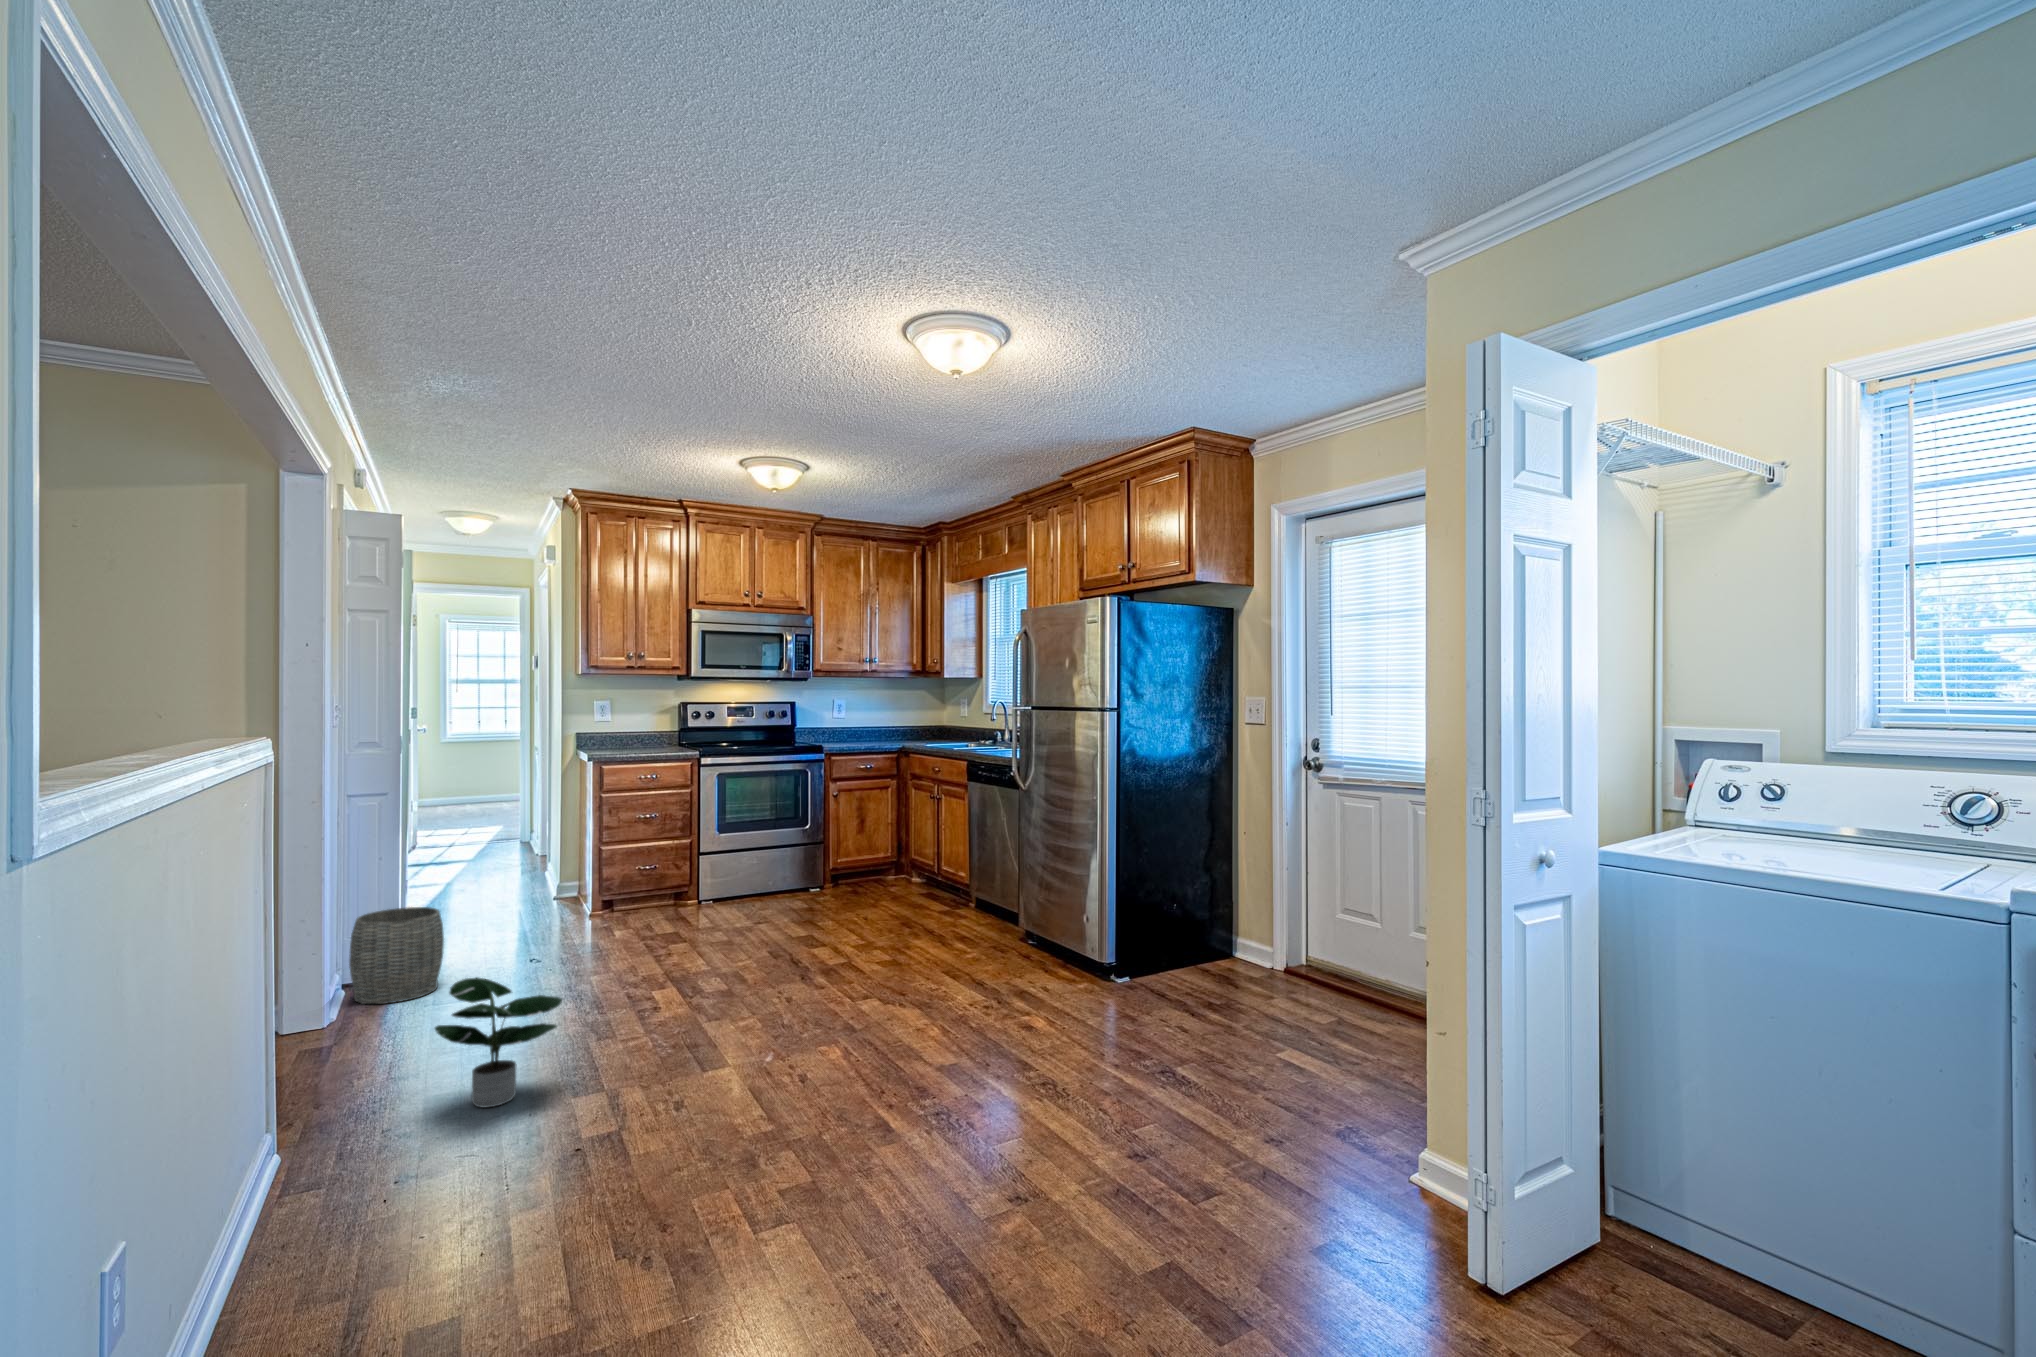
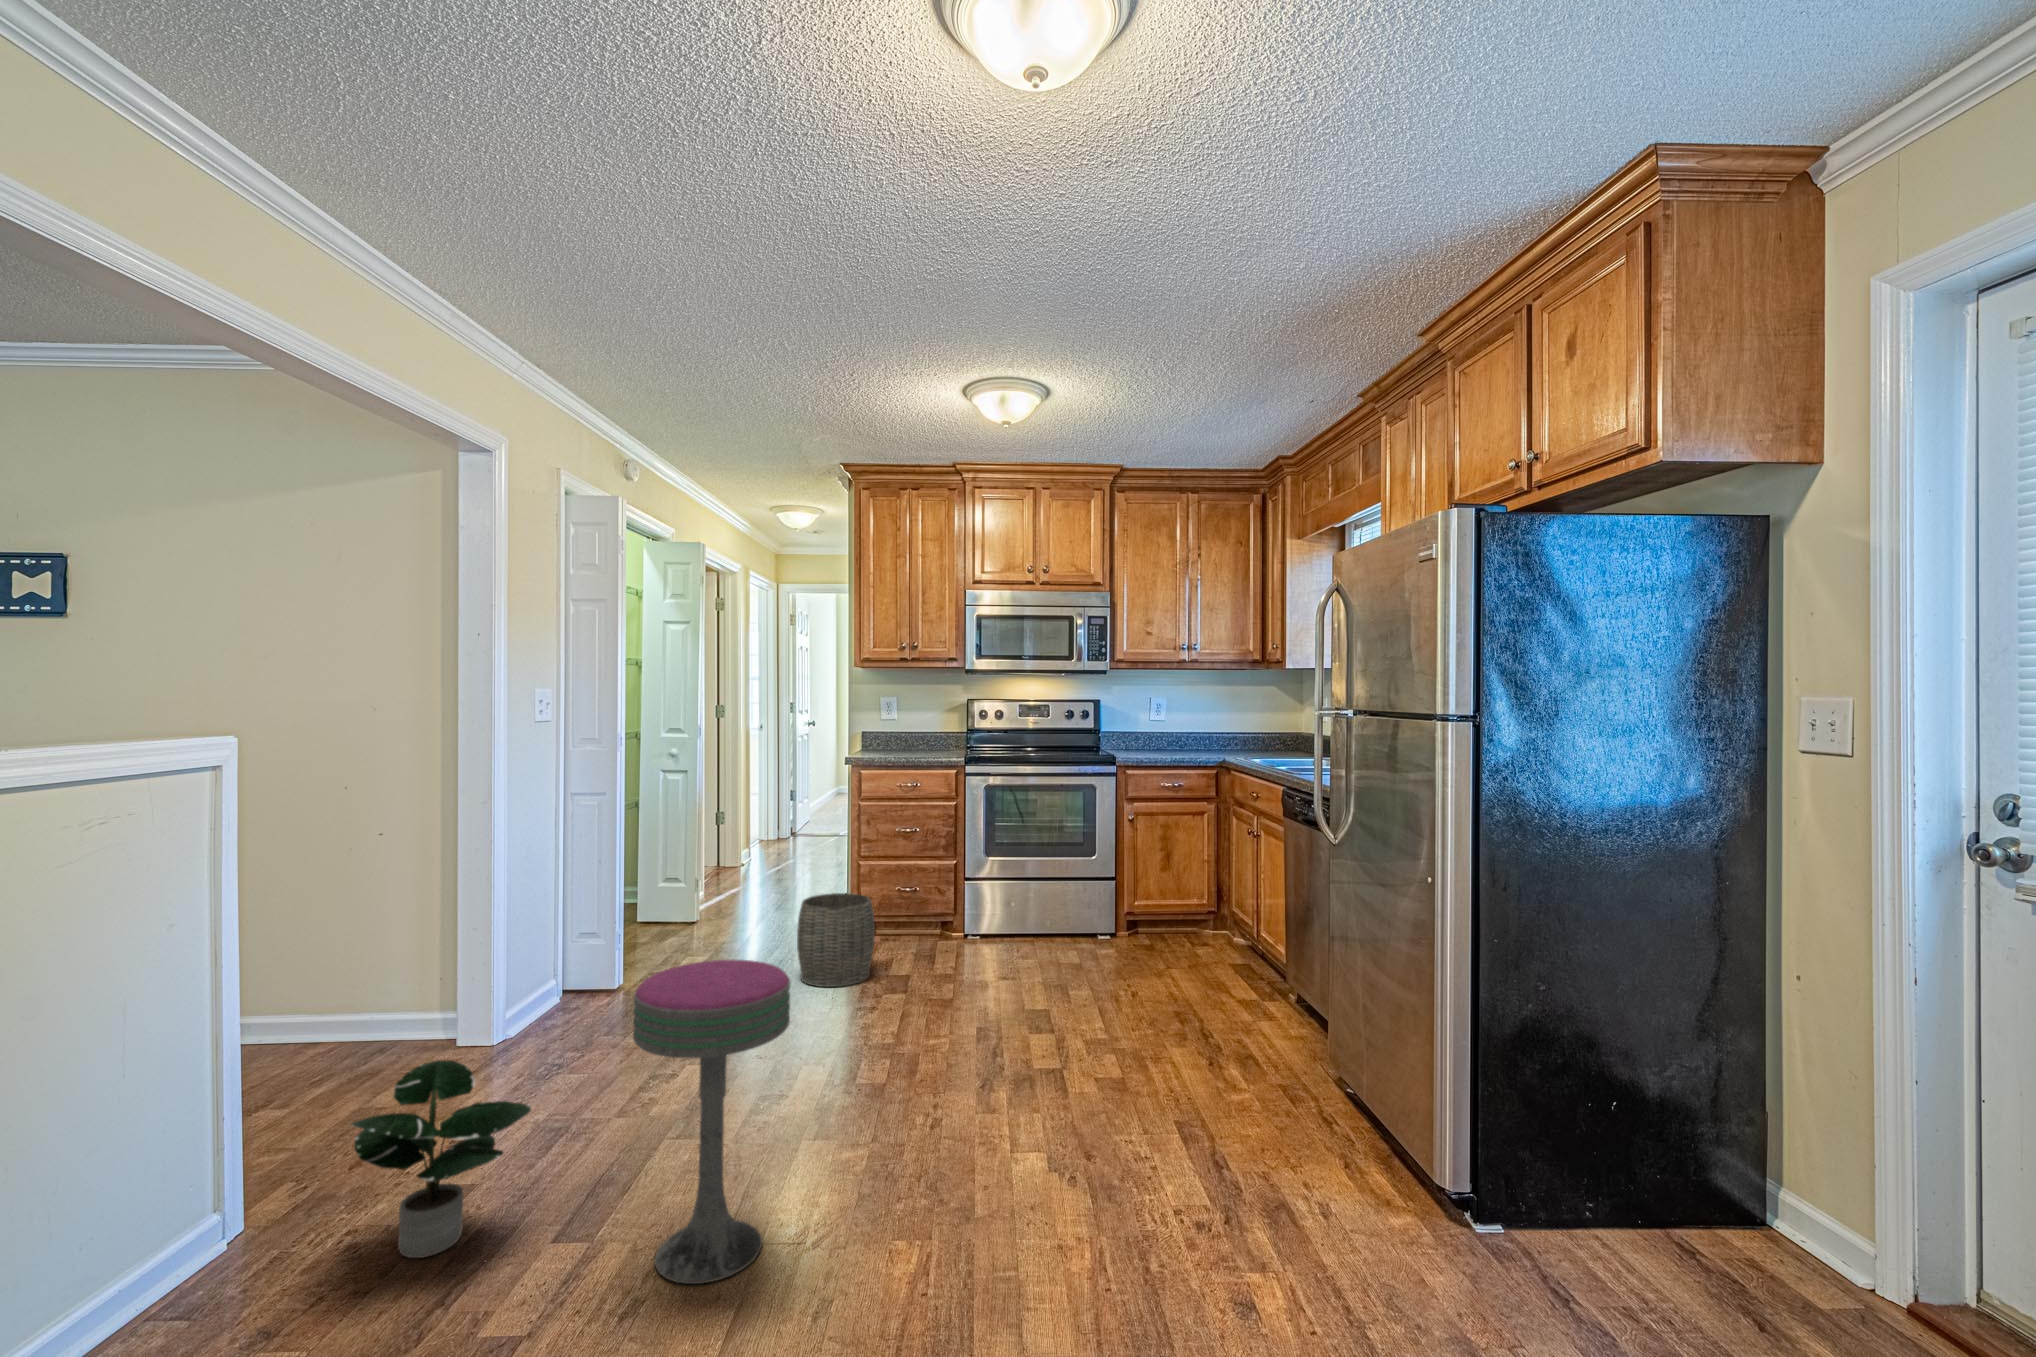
bar stool: none [657,879,760,1077] -> present [633,960,791,1284]
woven basket: present [349,907,444,1004] -> present [797,893,875,987]

